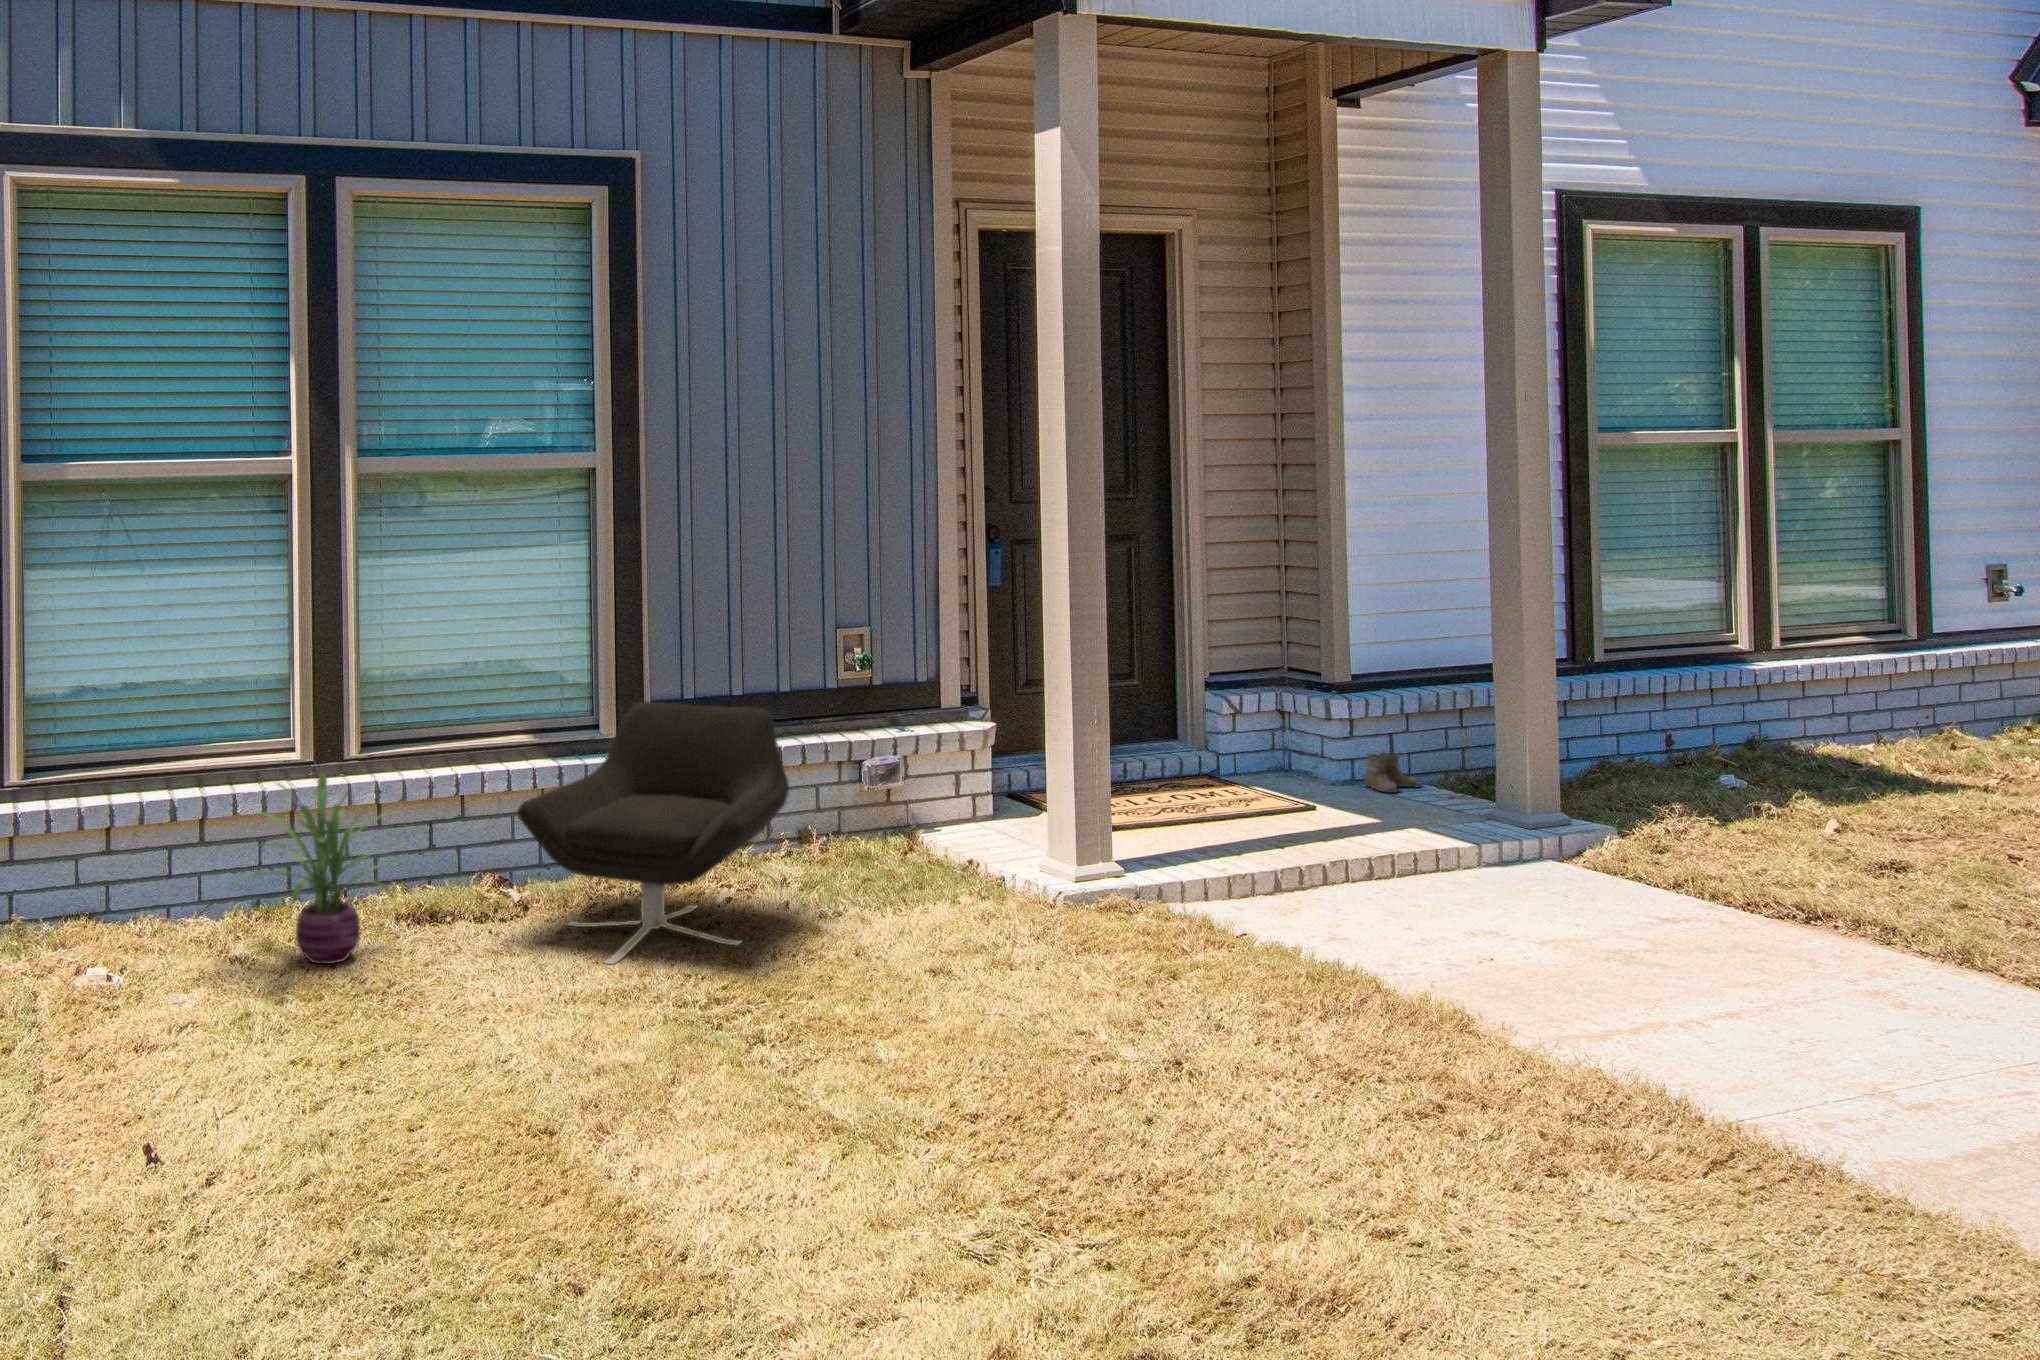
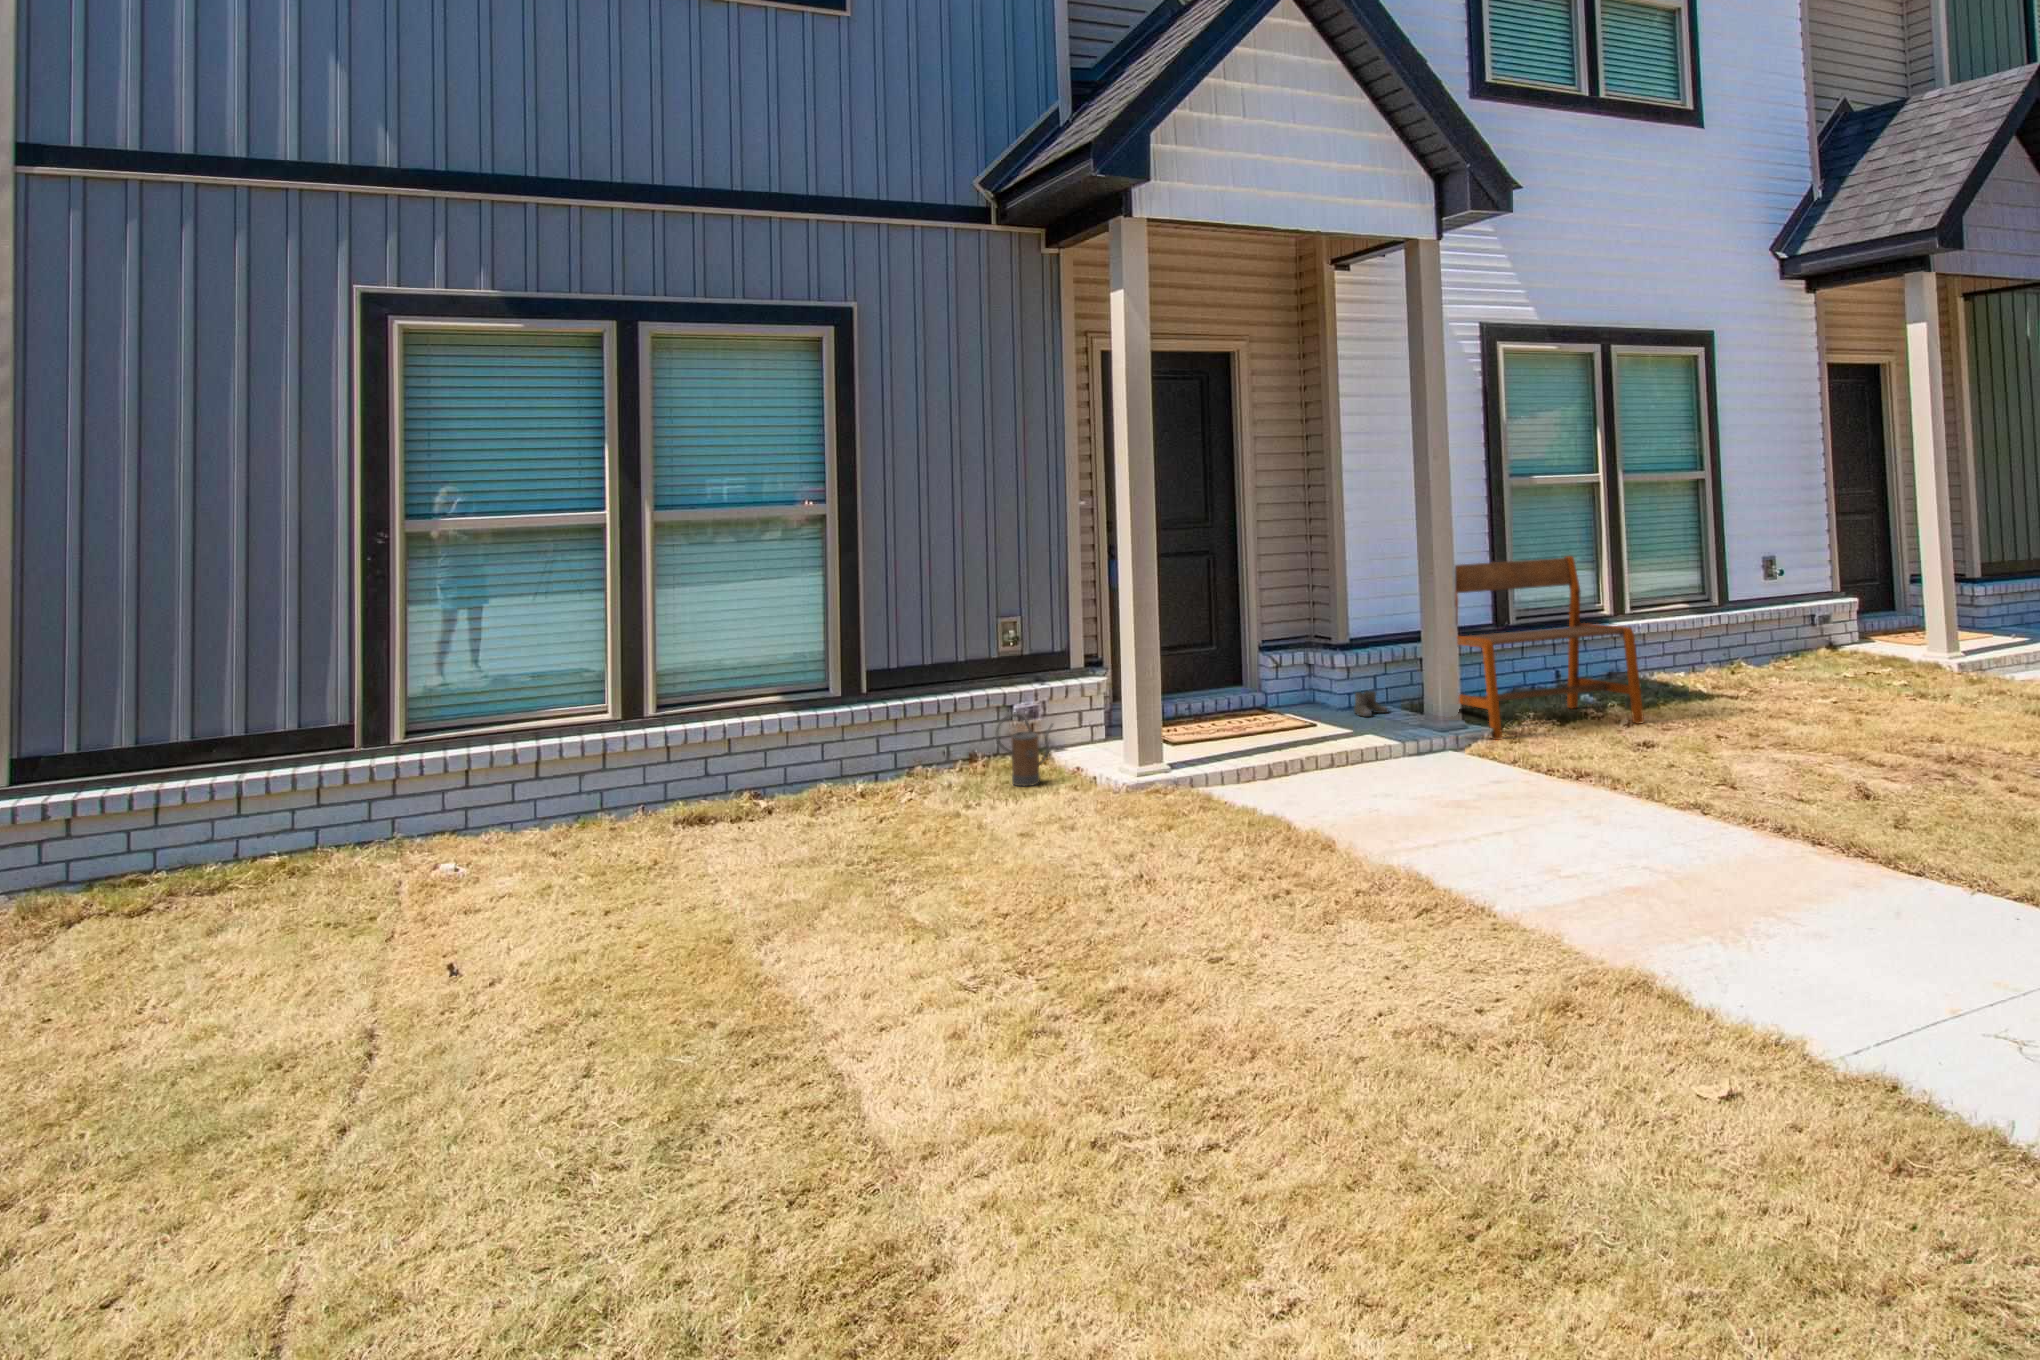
bench: none [1504,555,1845,838] -> present [1455,556,1644,740]
lounge chair: present [517,701,789,964] -> none [754,671,943,846]
watering can: none [853,771,938,881] -> present [996,714,1053,786]
decorative plant: present [233,774,397,964] -> none [542,727,680,856]

